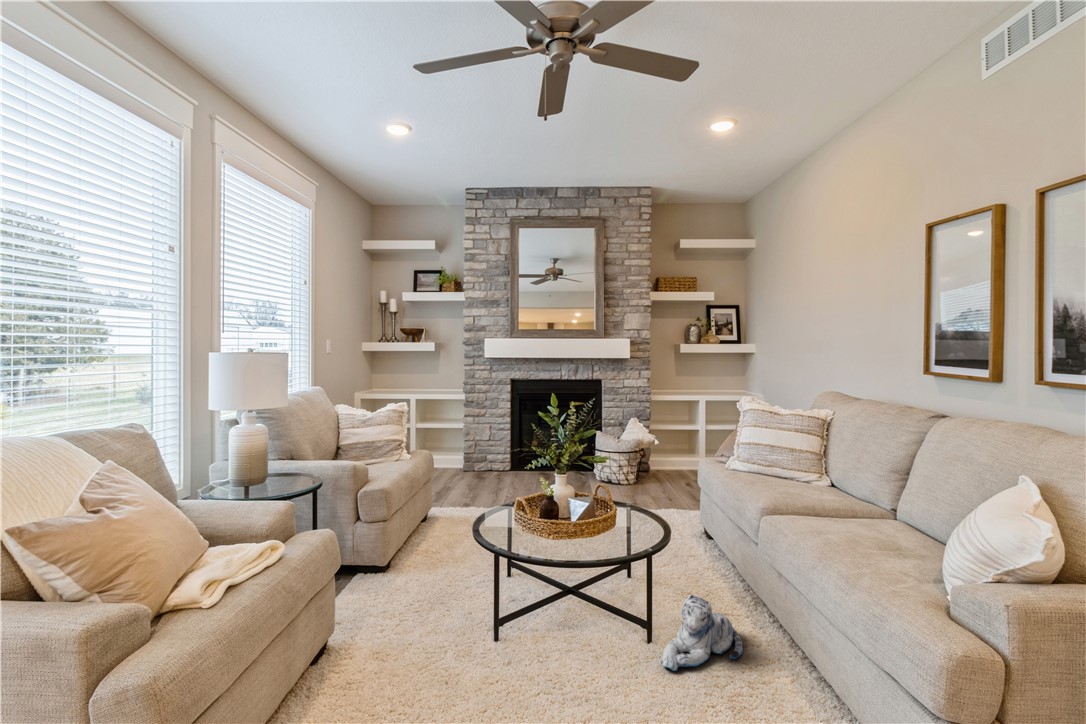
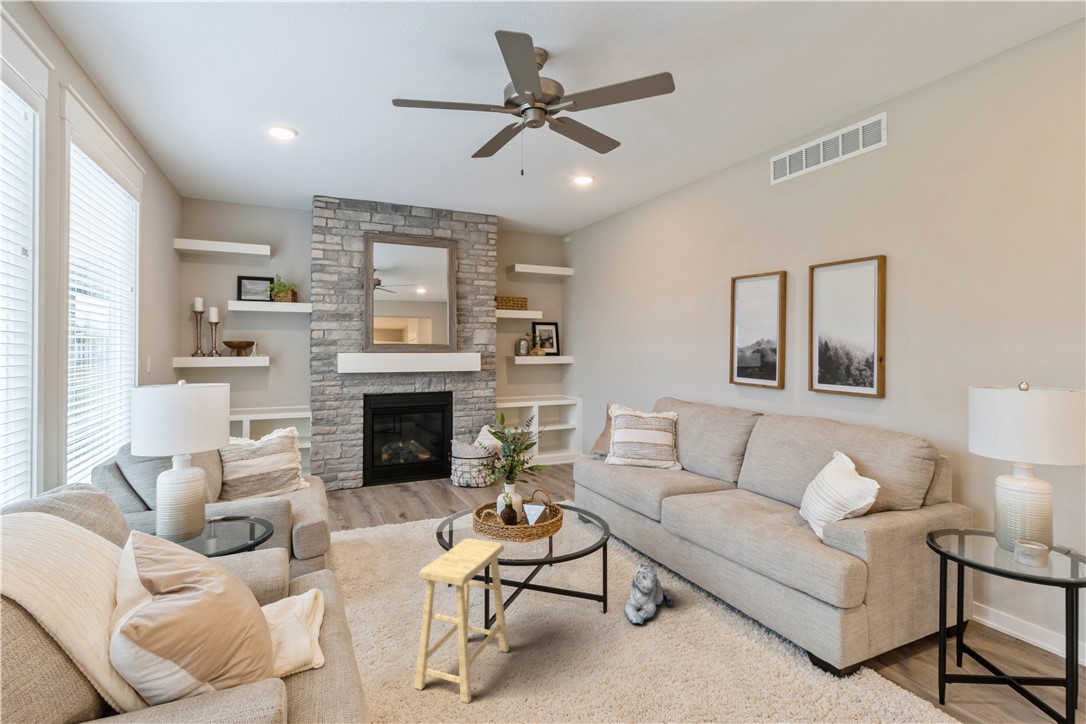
footstool: none [389,523,503,694] -> present [414,538,509,703]

